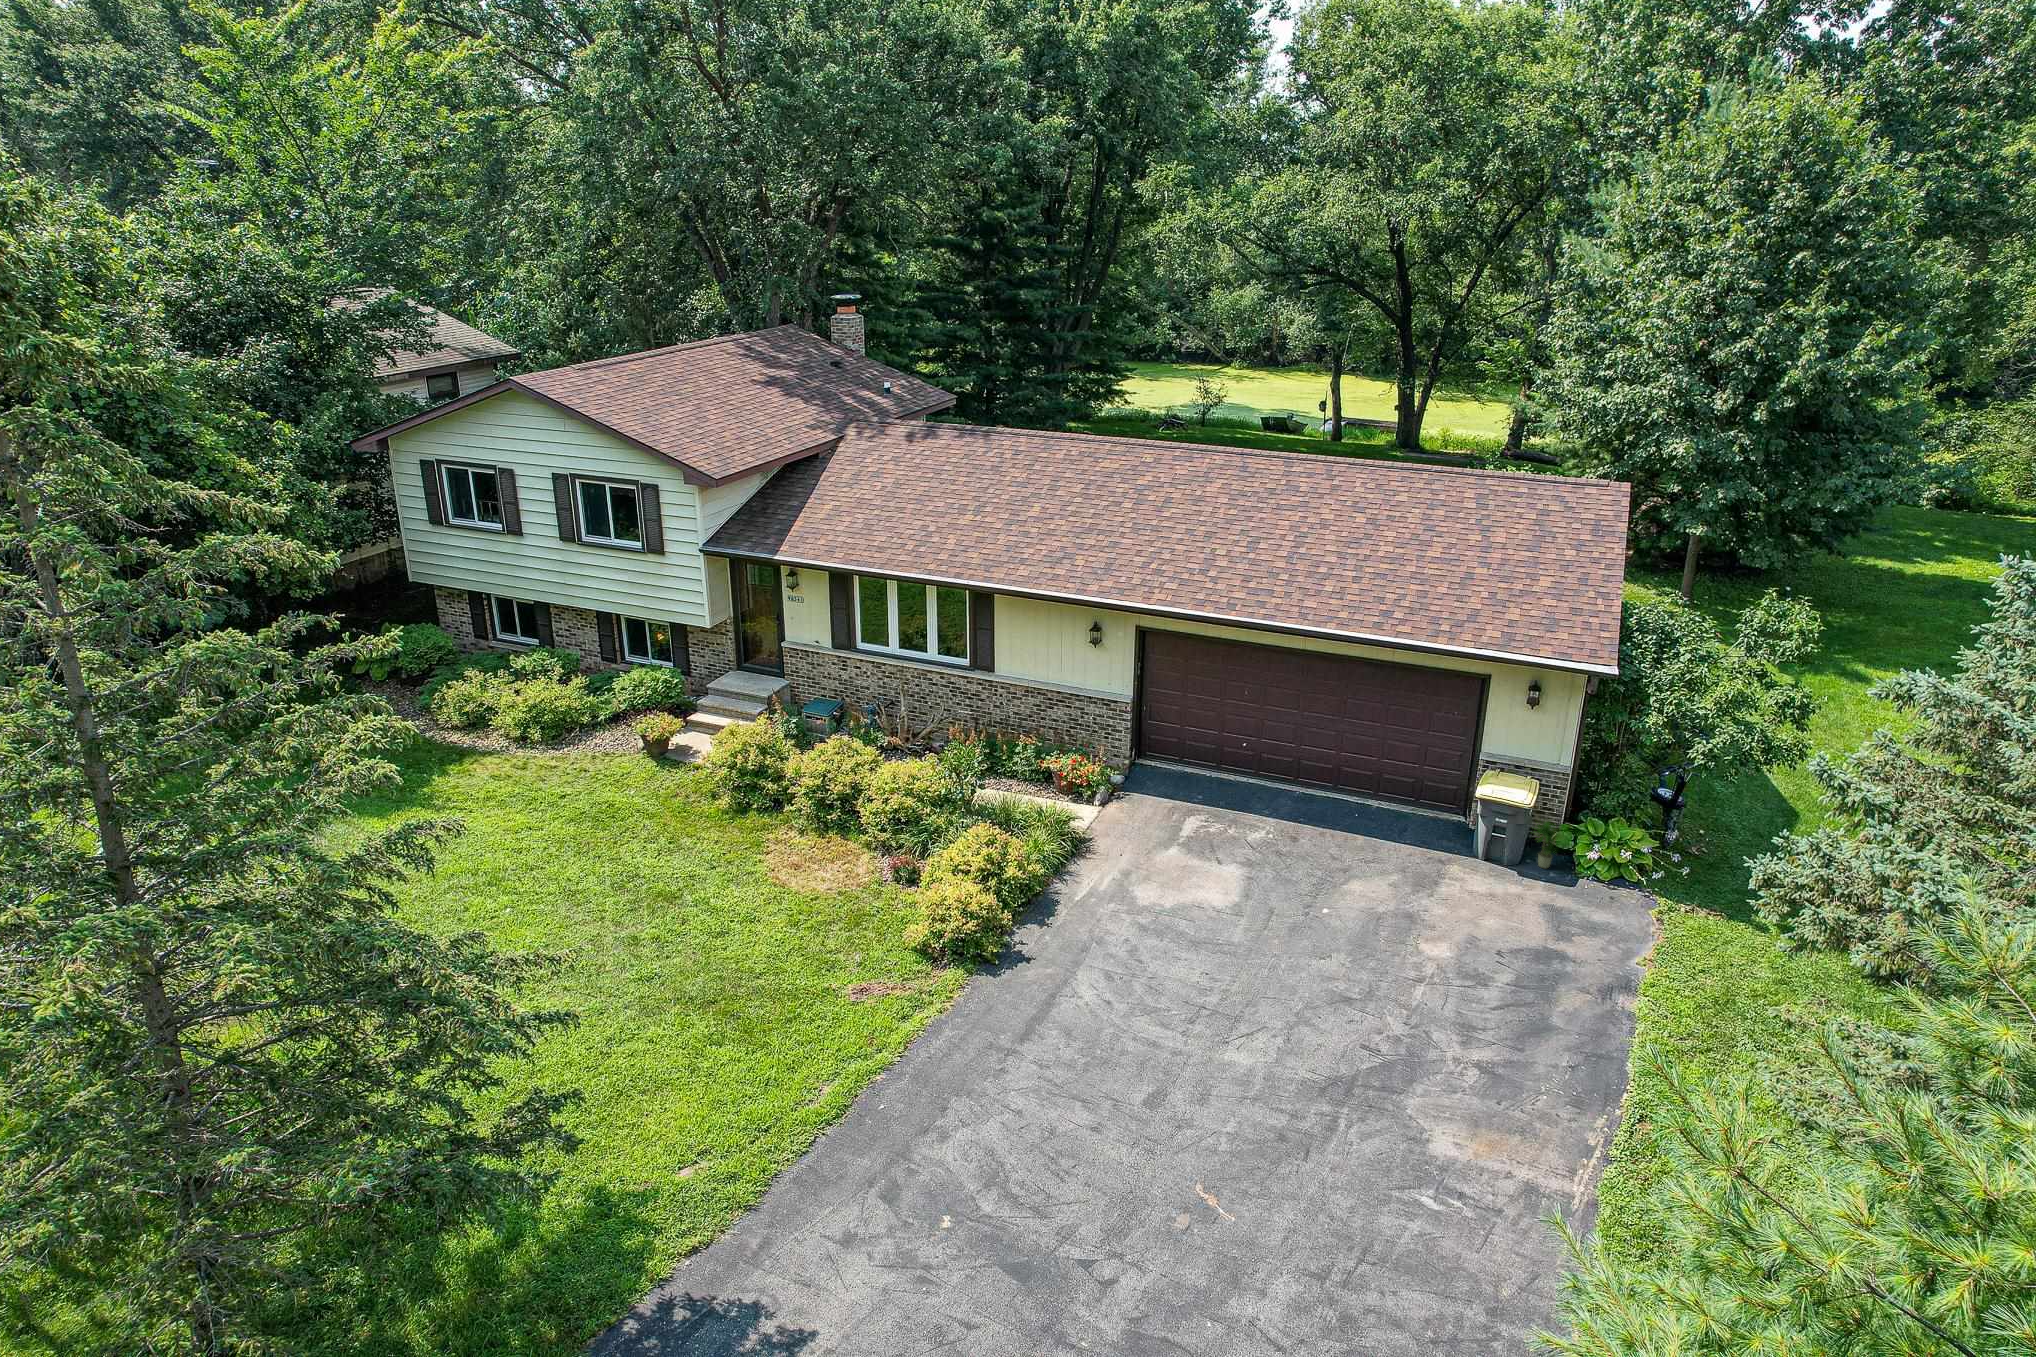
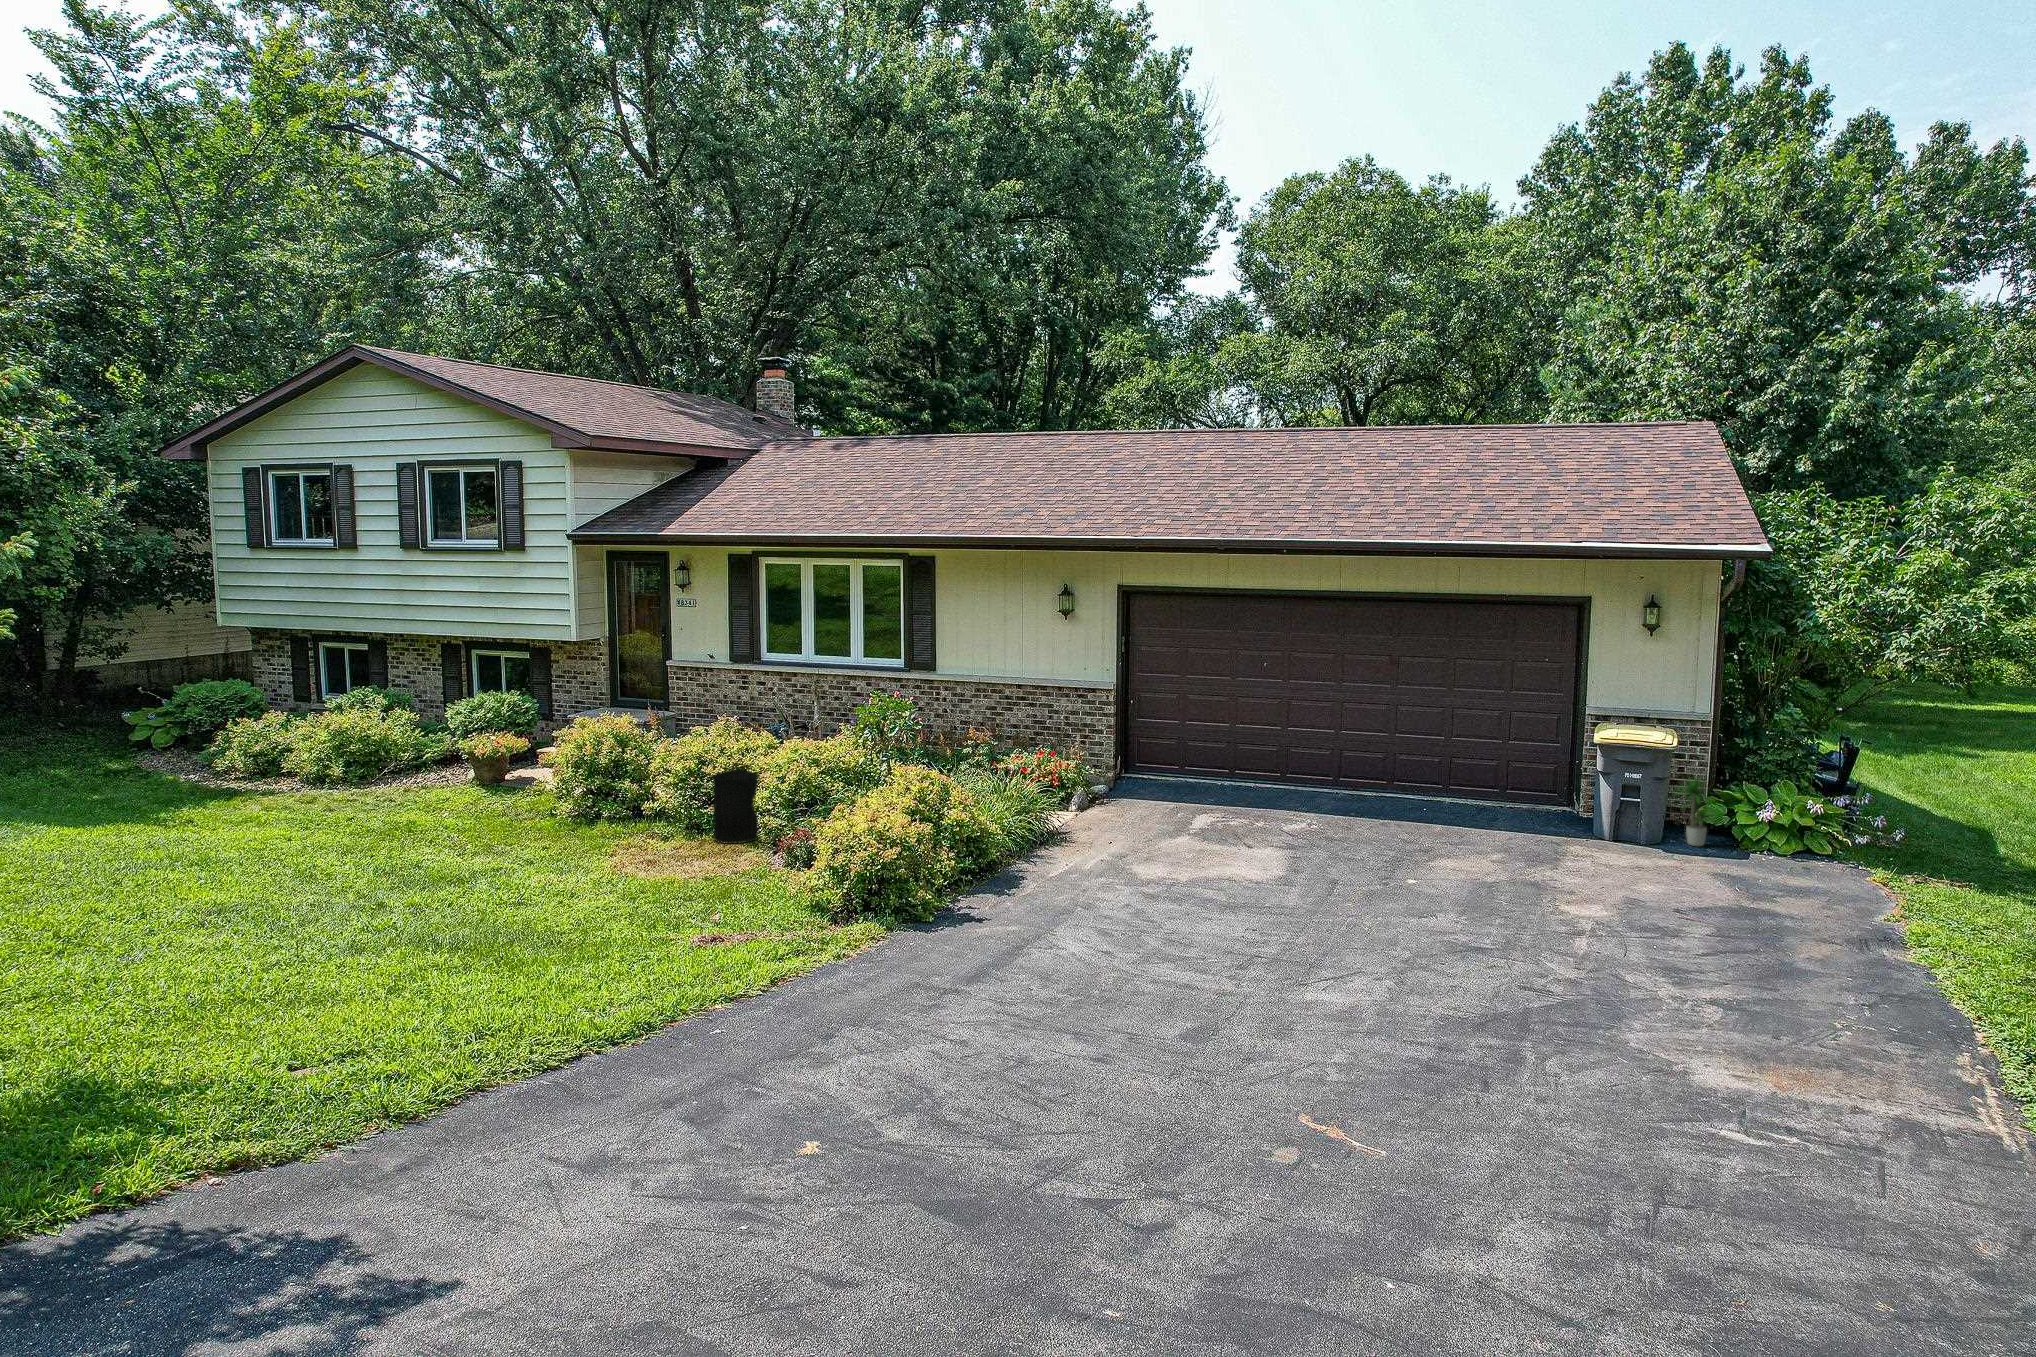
trash can: none [837,803,872,859] -> present [711,764,760,844]

